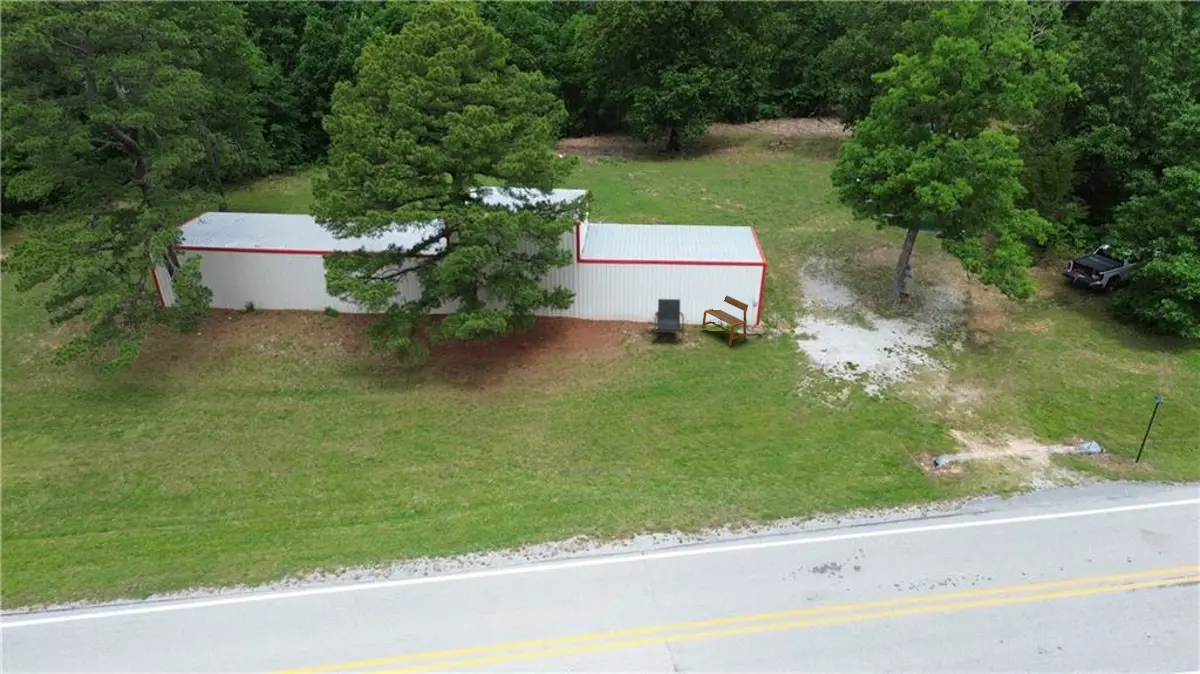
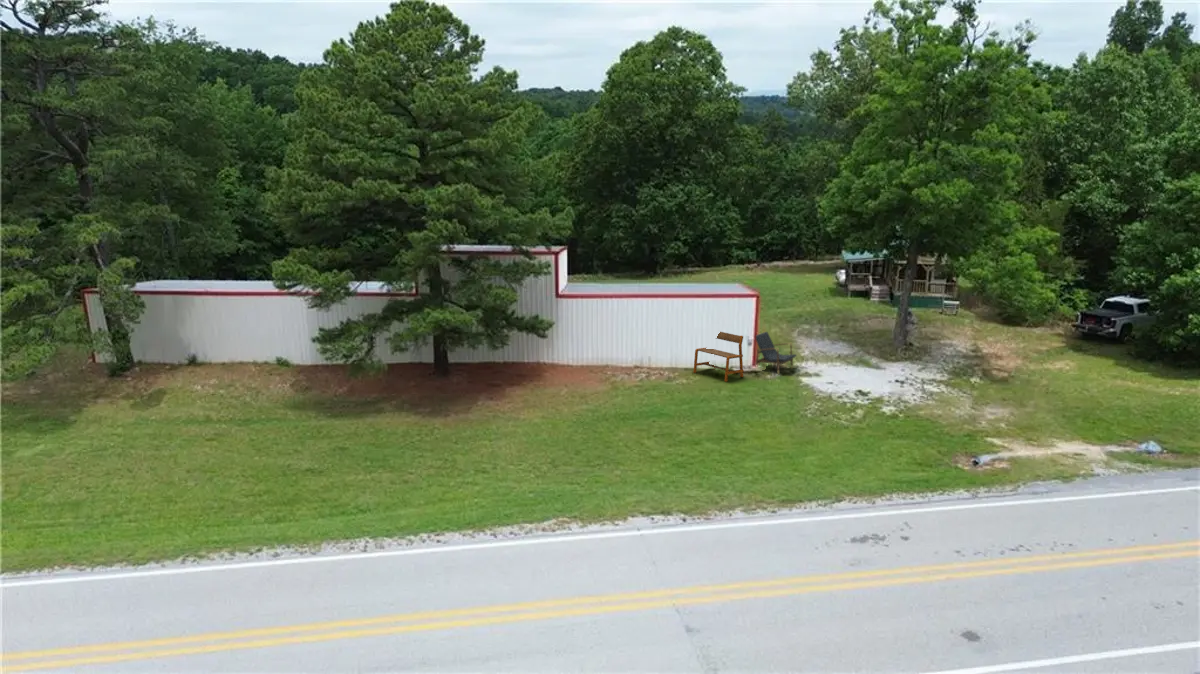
lounge chair: present [654,299,684,339] -> present [756,332,796,374]

